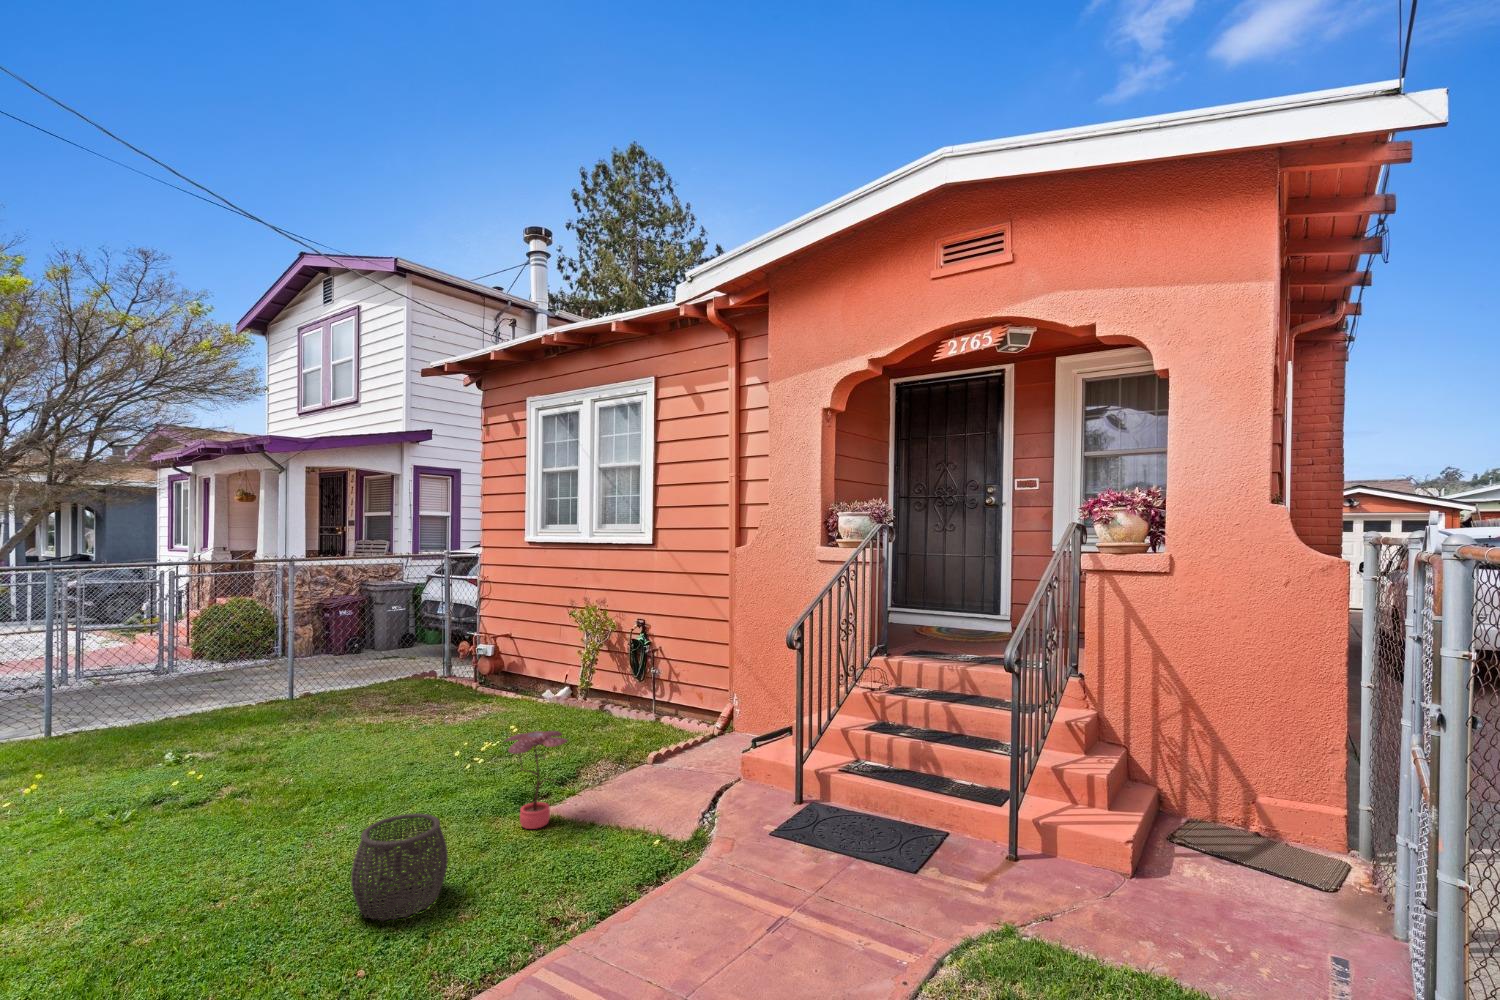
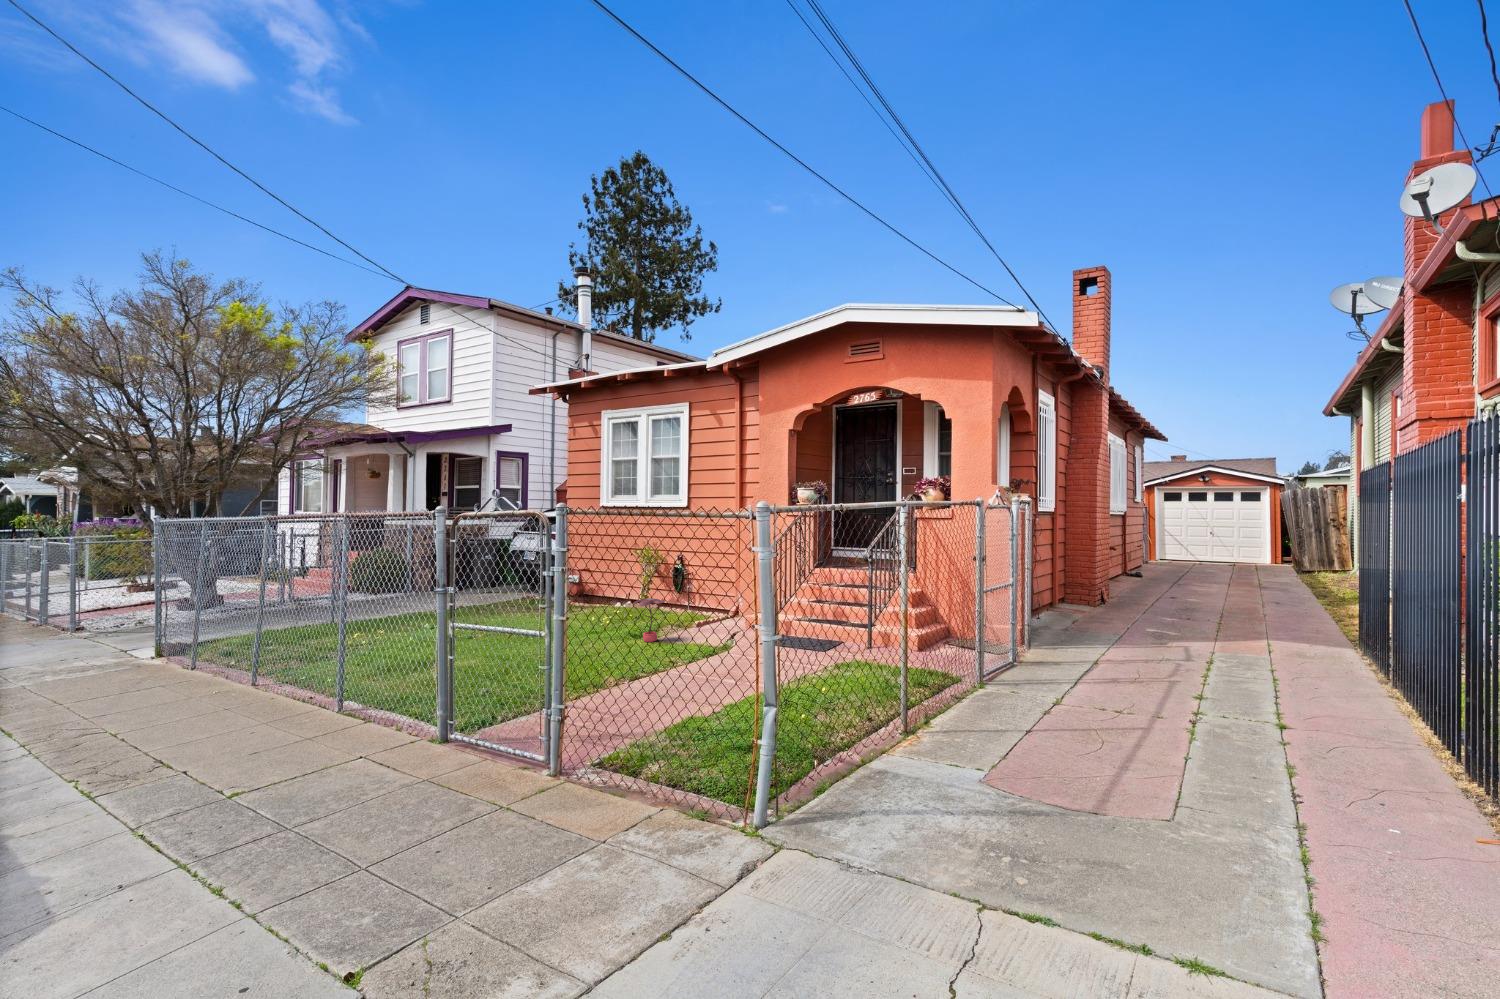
woven basket: present [351,813,448,921] -> none [590,624,627,660]

